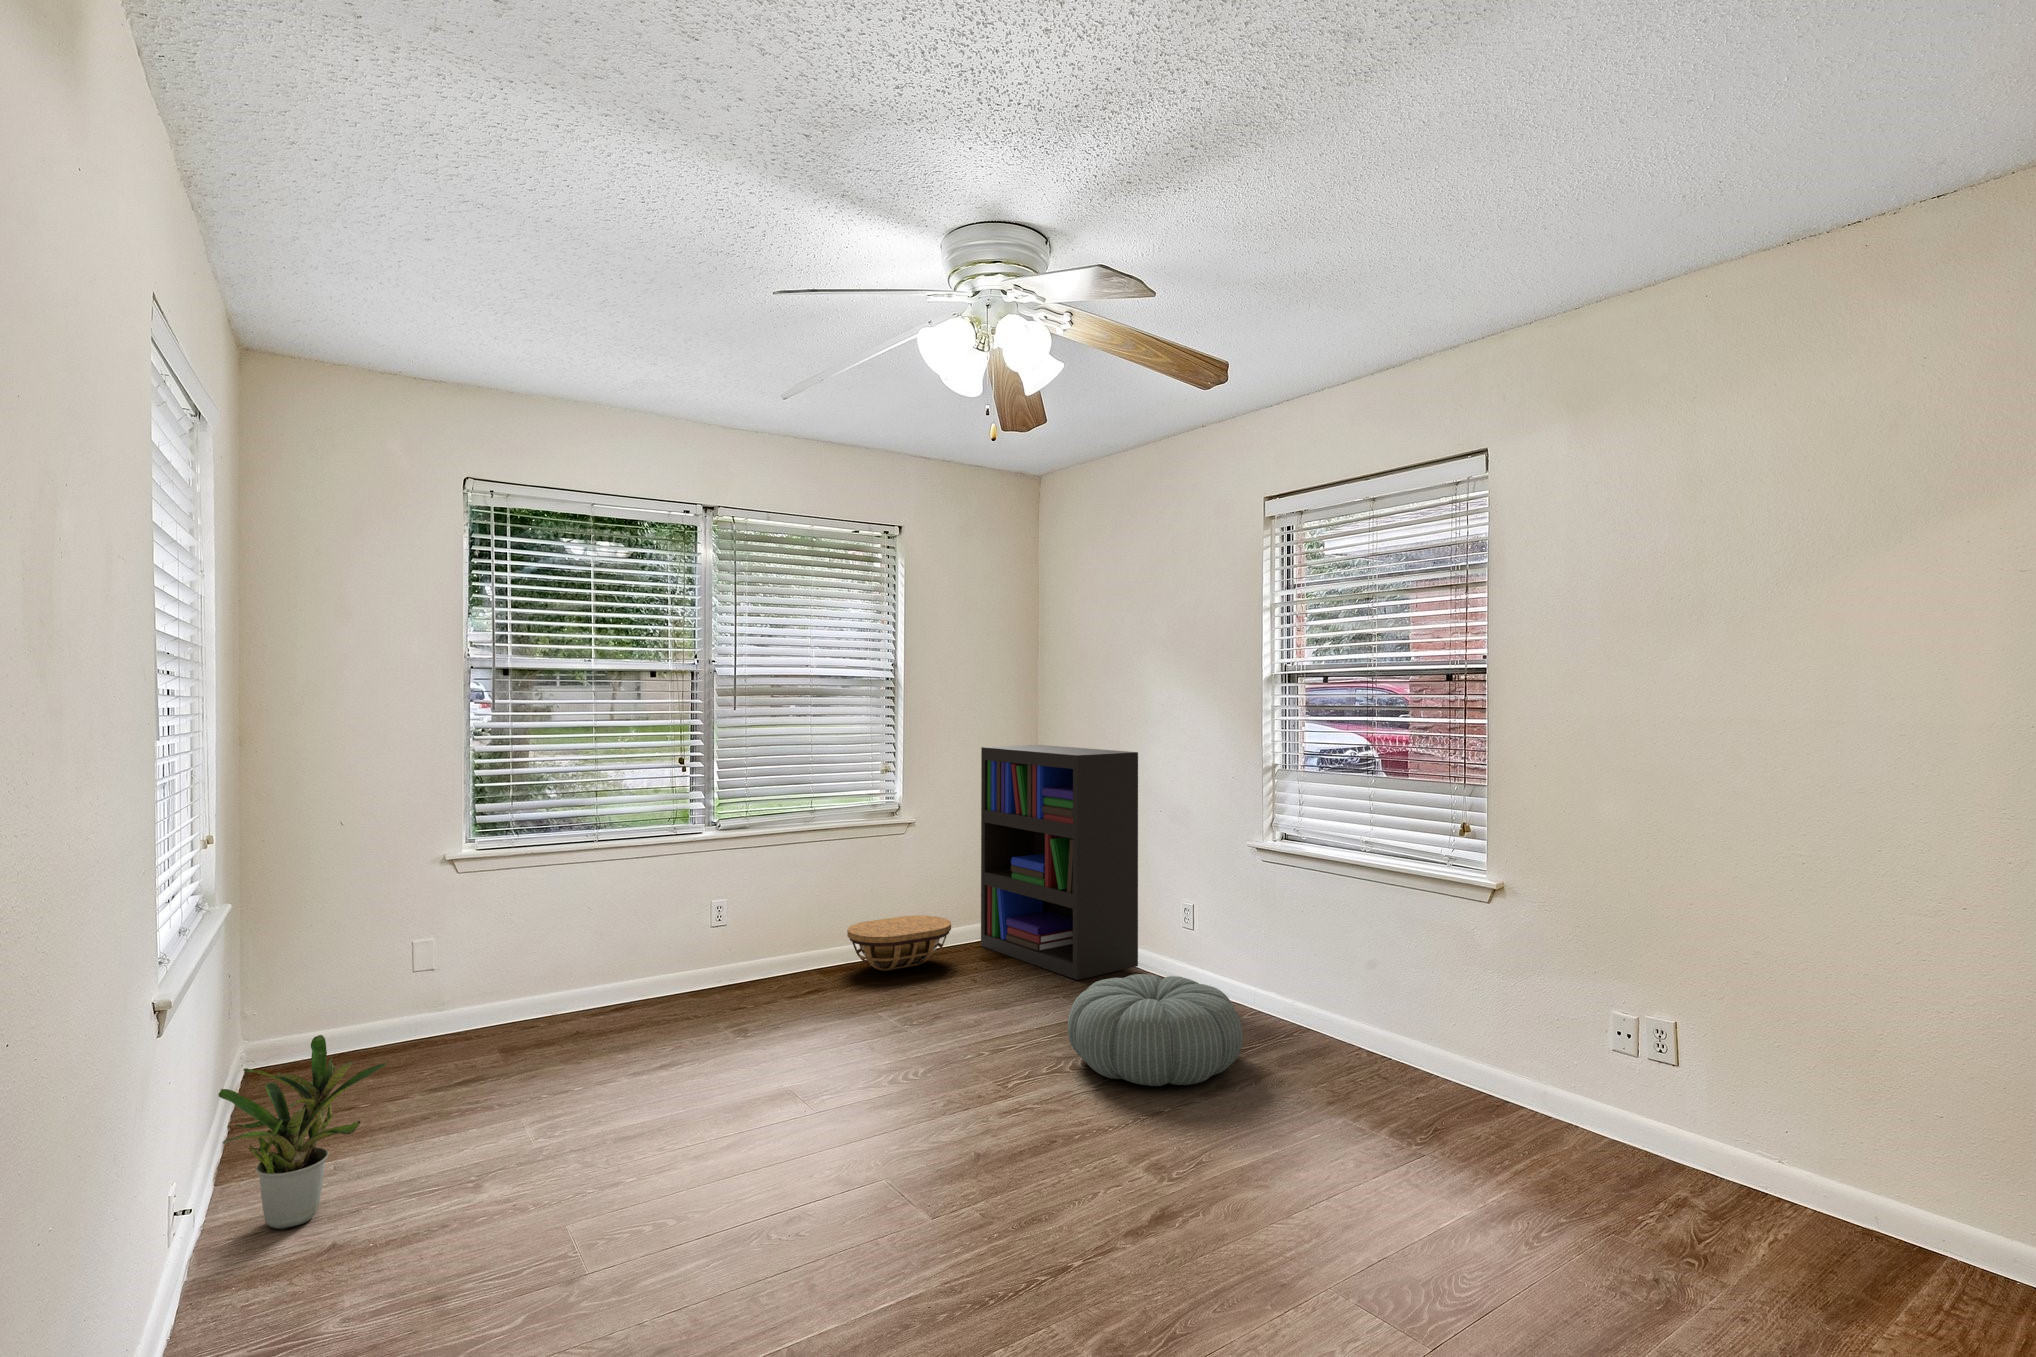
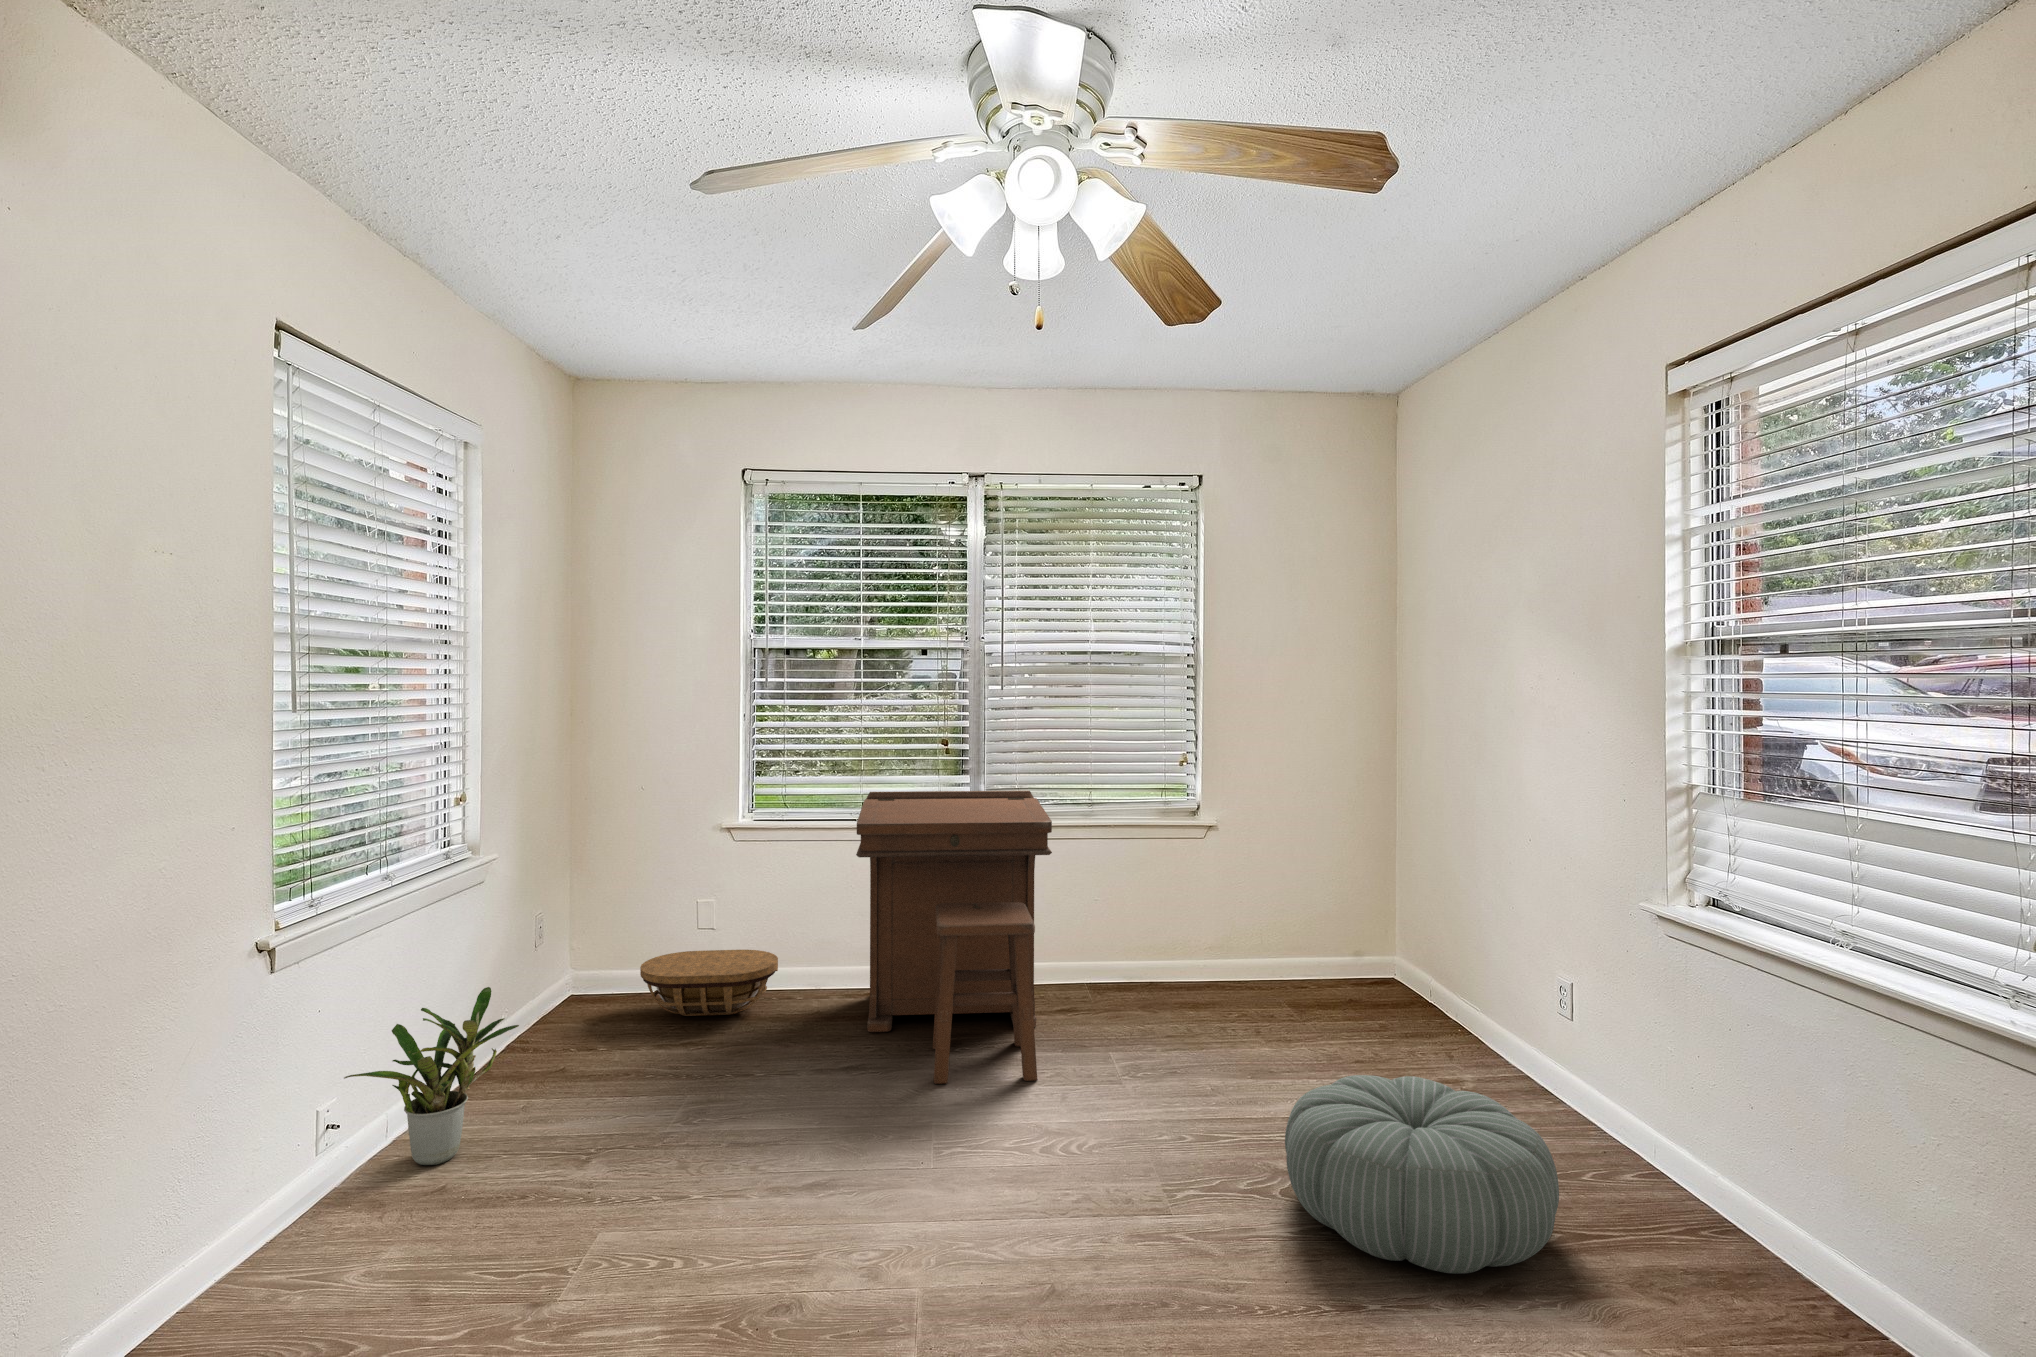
bookshelf: present [981,745,1138,980] -> none [1305,742,1502,1059]
desk: none [608,800,837,1059] -> present [856,791,1052,1084]
basket: present [847,915,951,971] -> present [640,950,778,1016]

